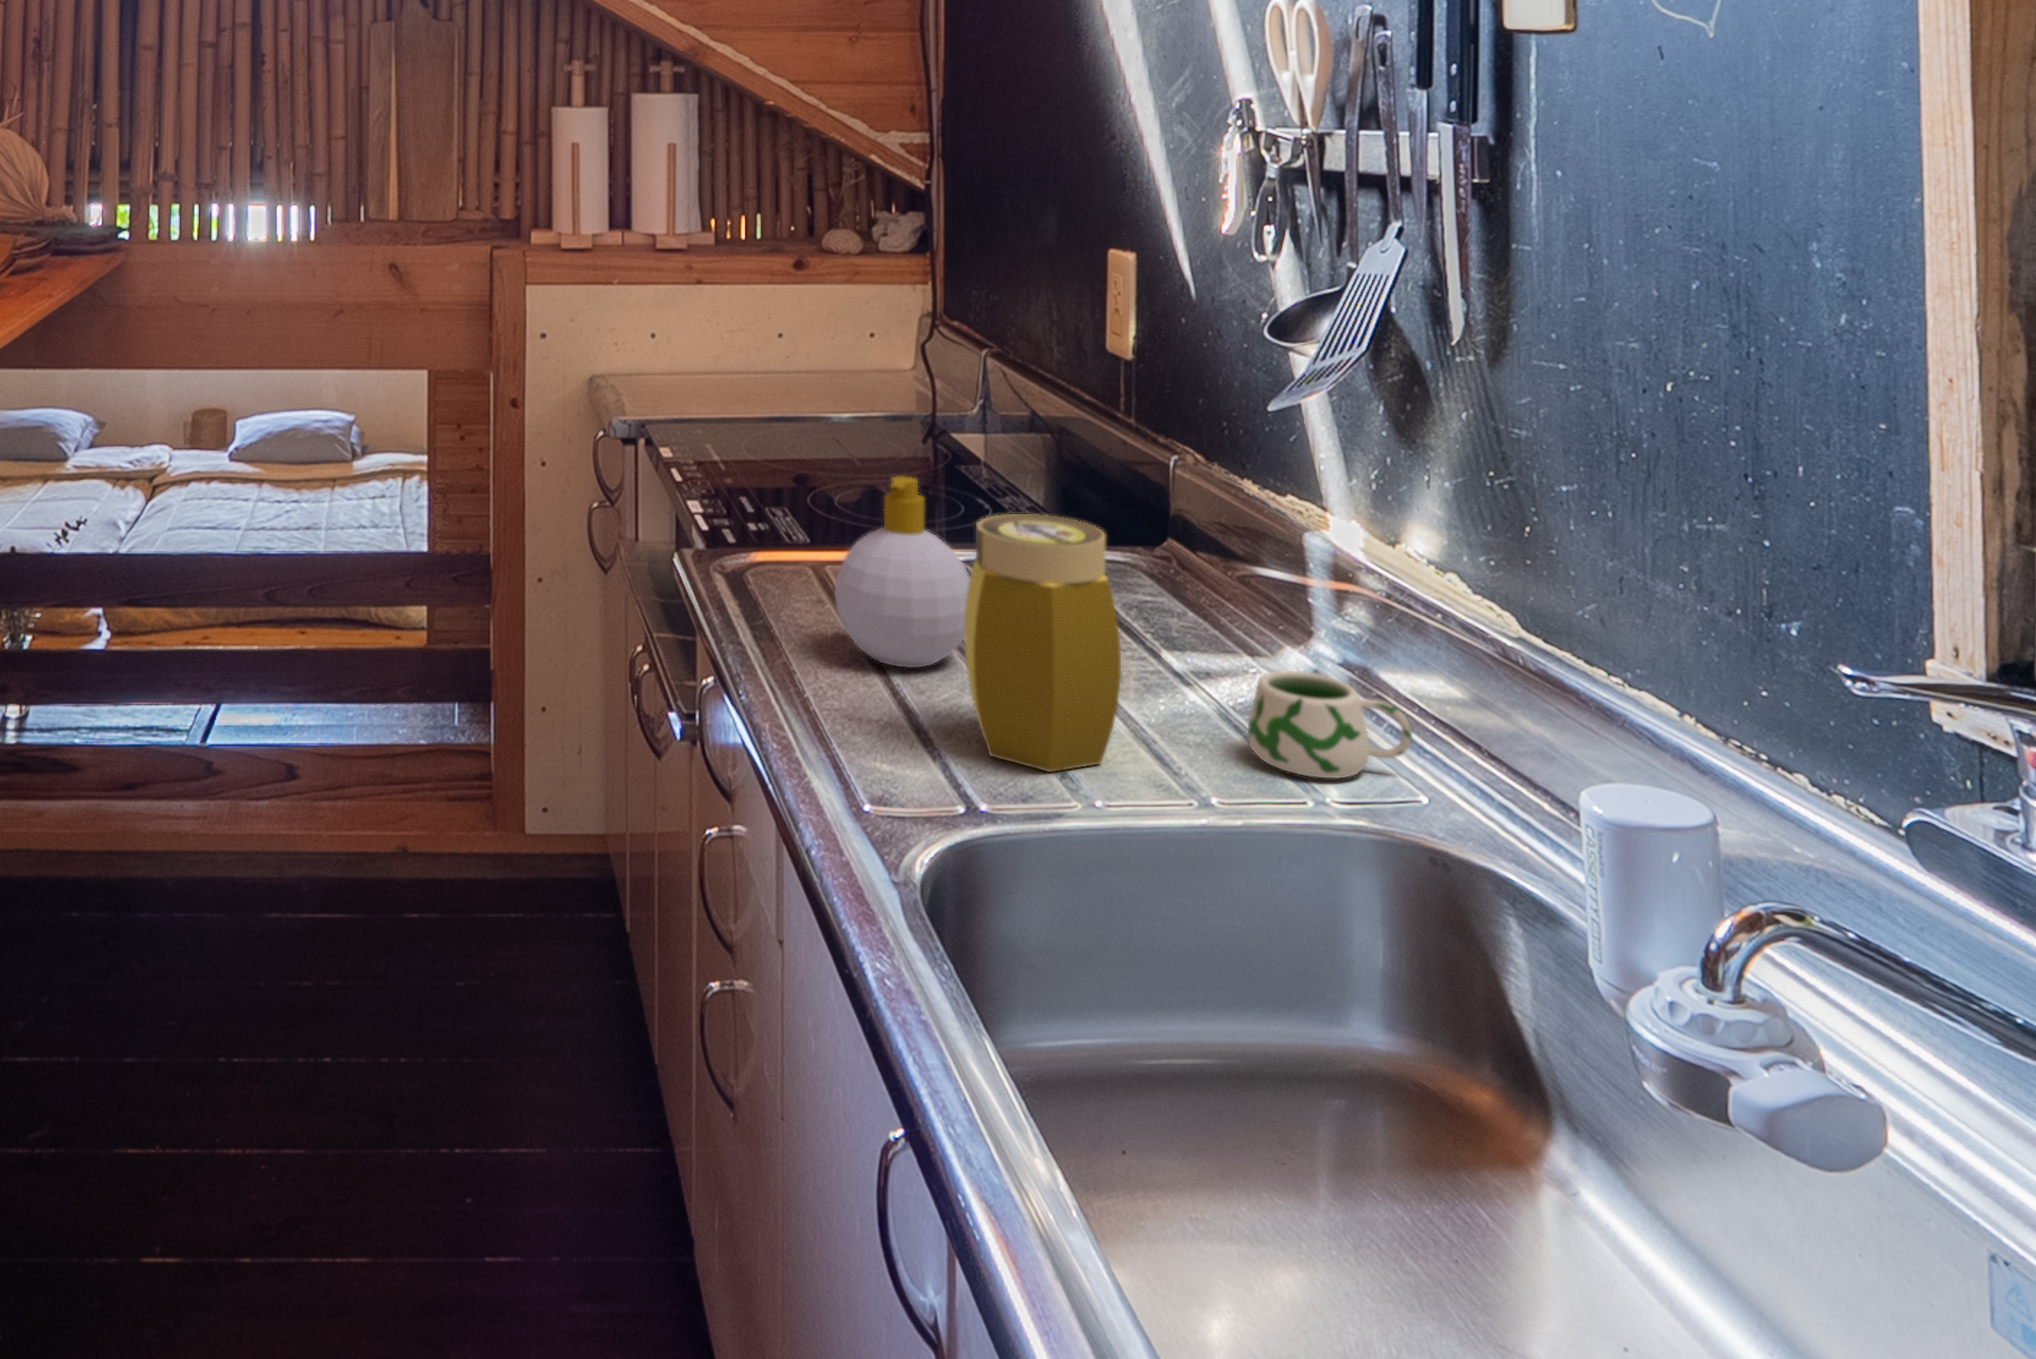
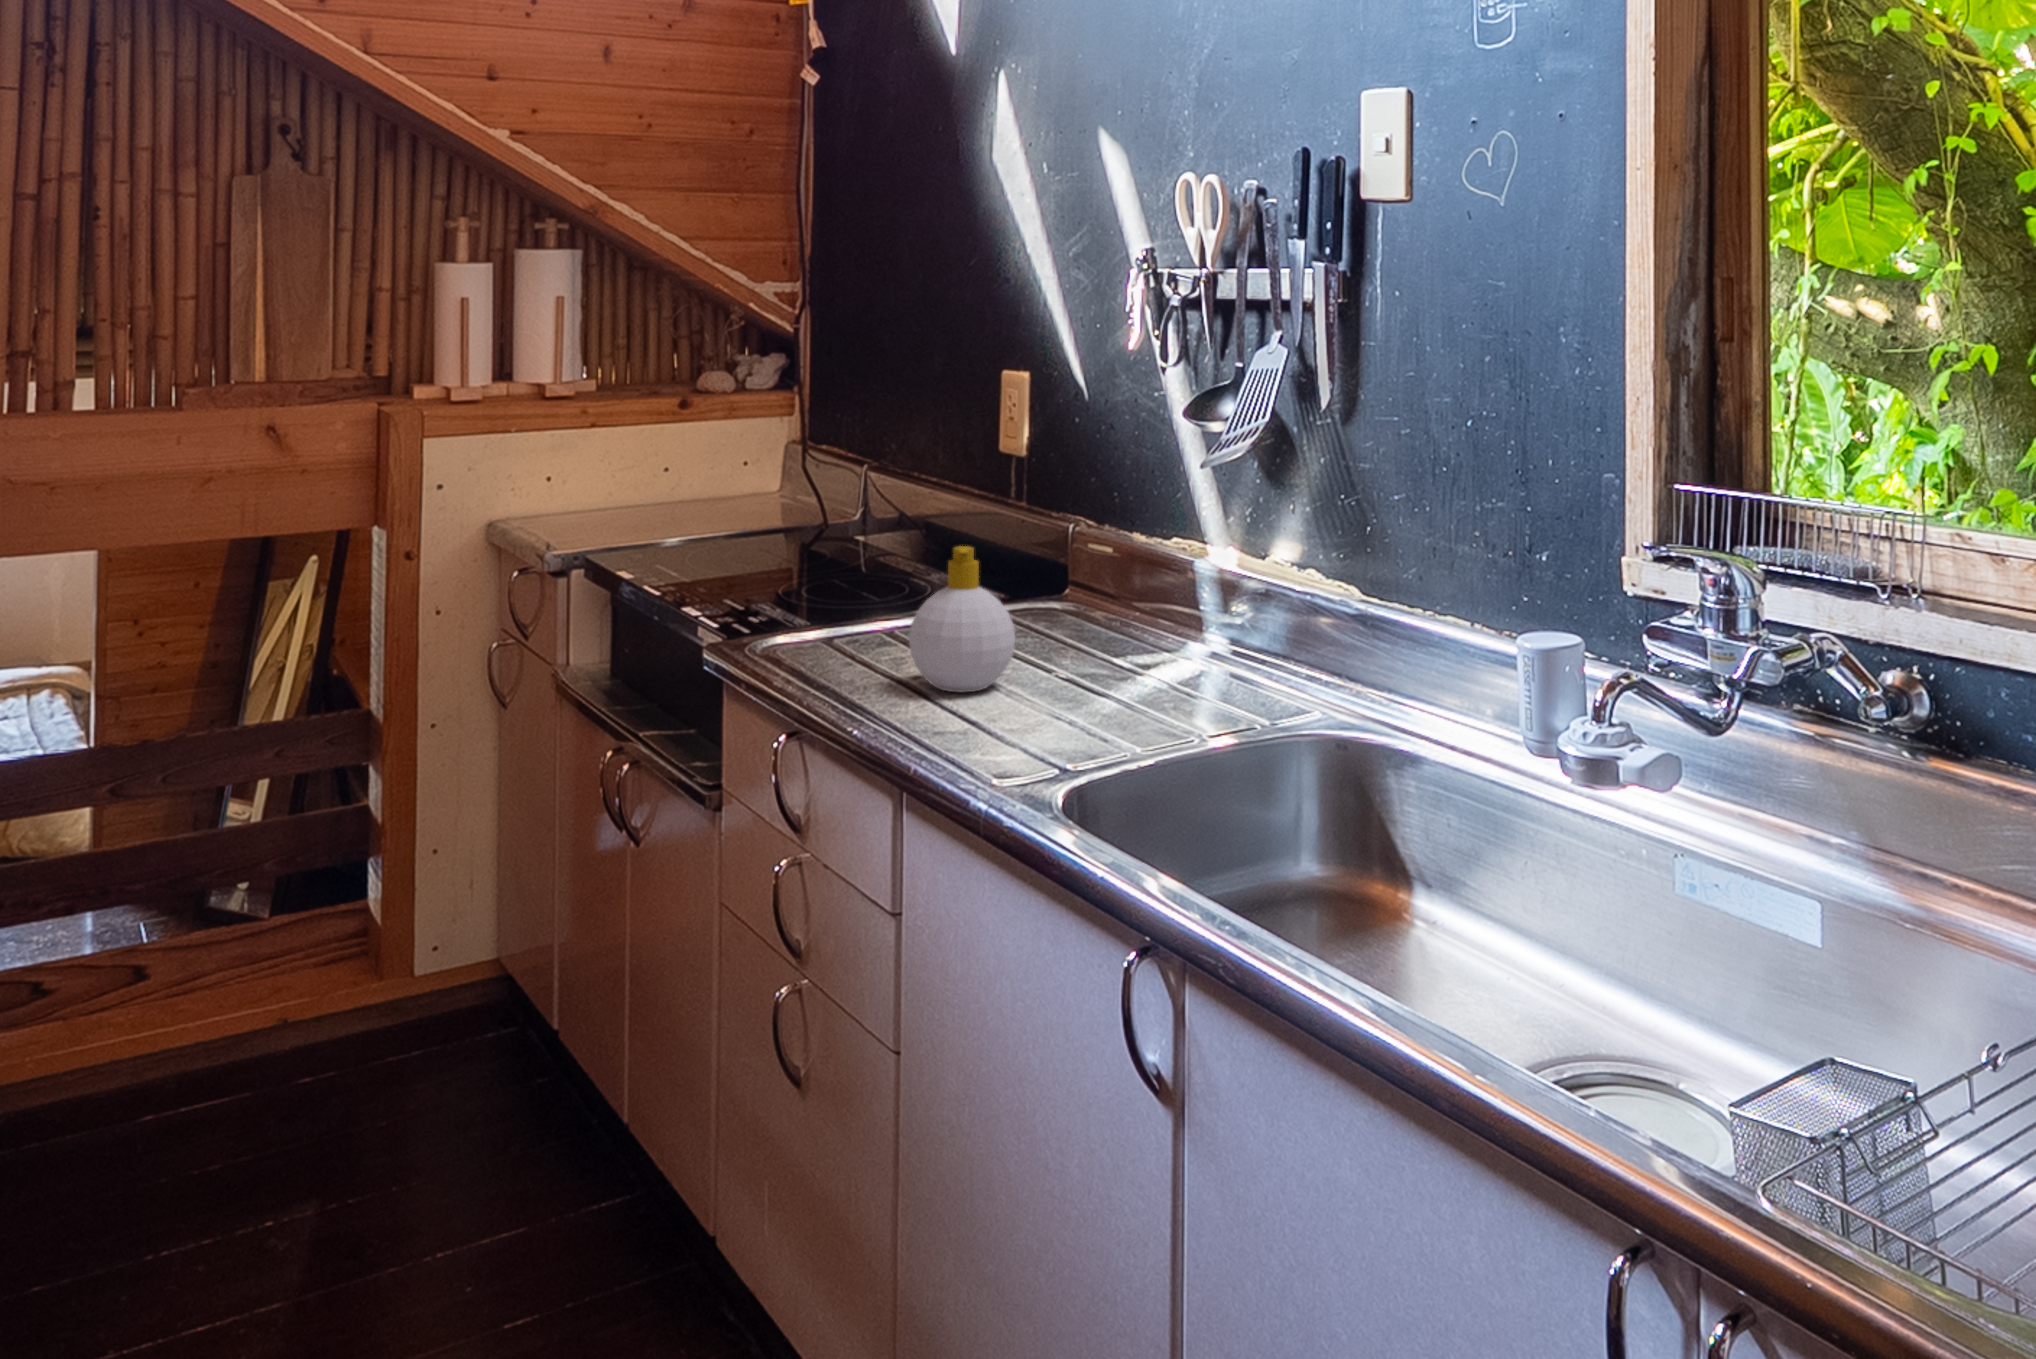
jar: present [965,514,1121,772] -> none [1049,556,1165,734]
mug: present [1248,671,1412,778] -> none [1228,645,1327,710]

